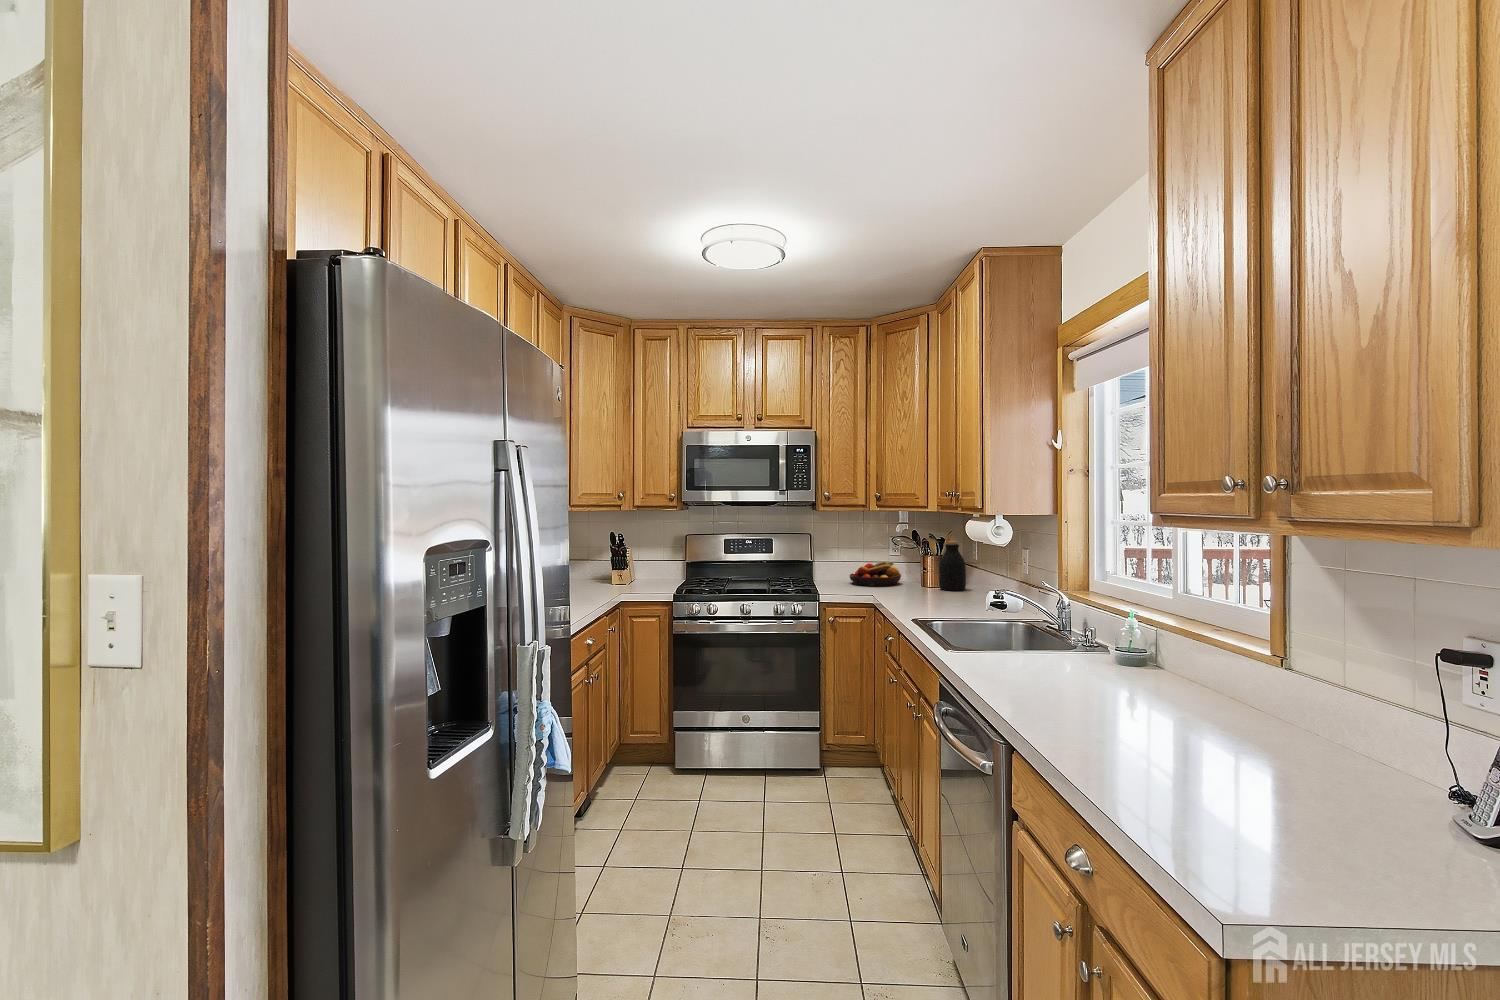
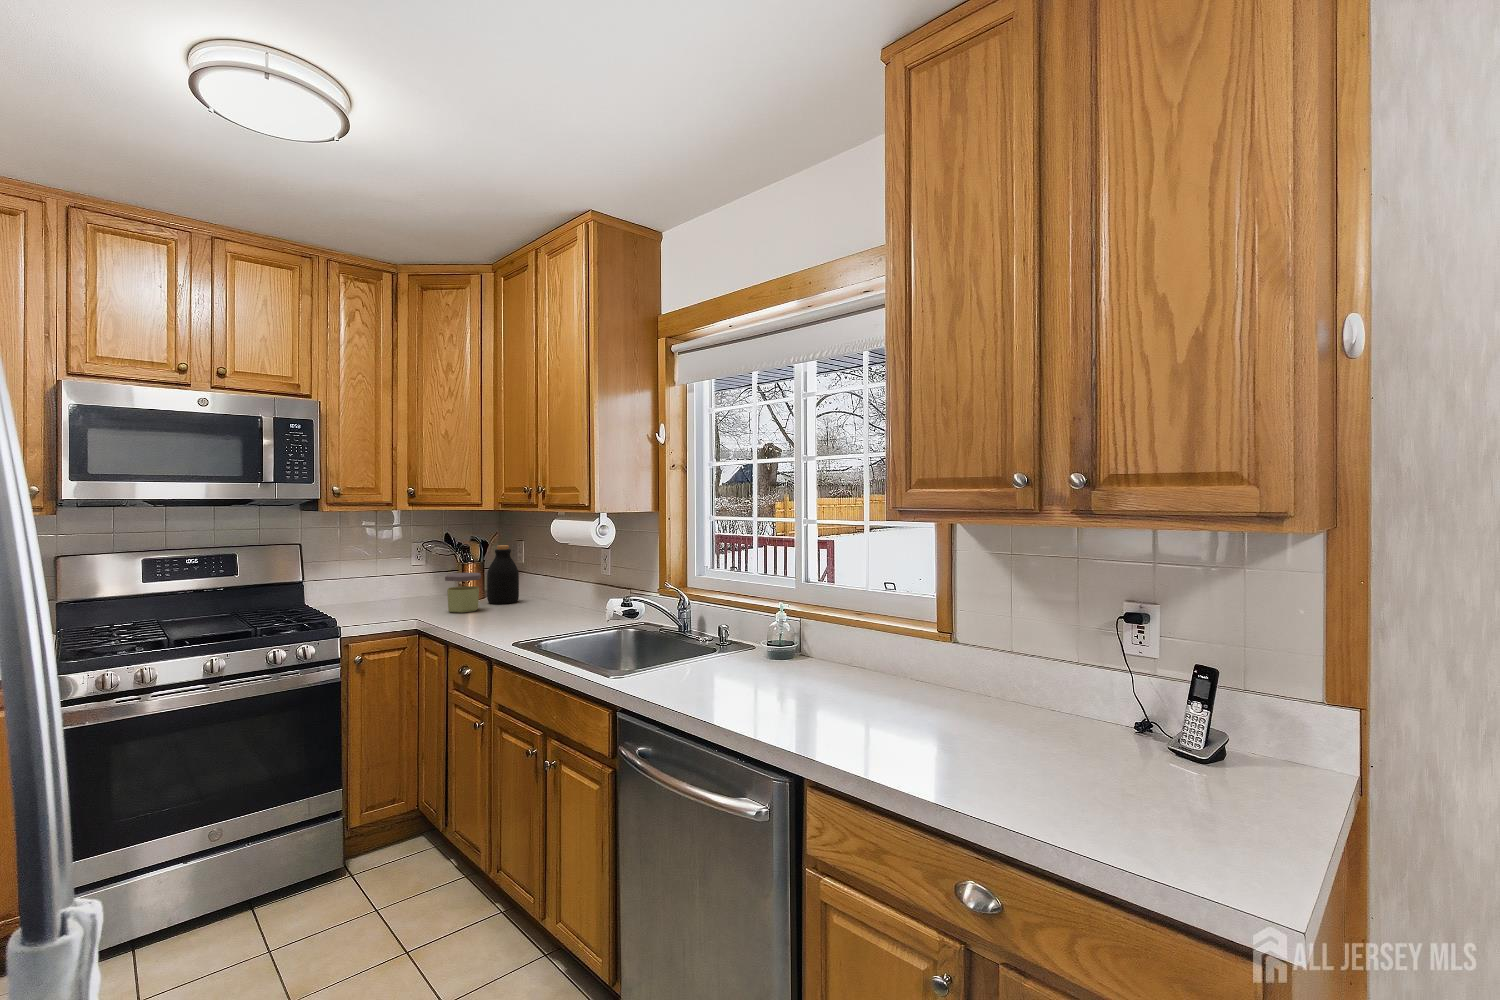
fruit bowl: present [850,562,901,586] -> none [359,576,432,609]
jar: none [899,562,929,594] -> present [445,573,481,613]

